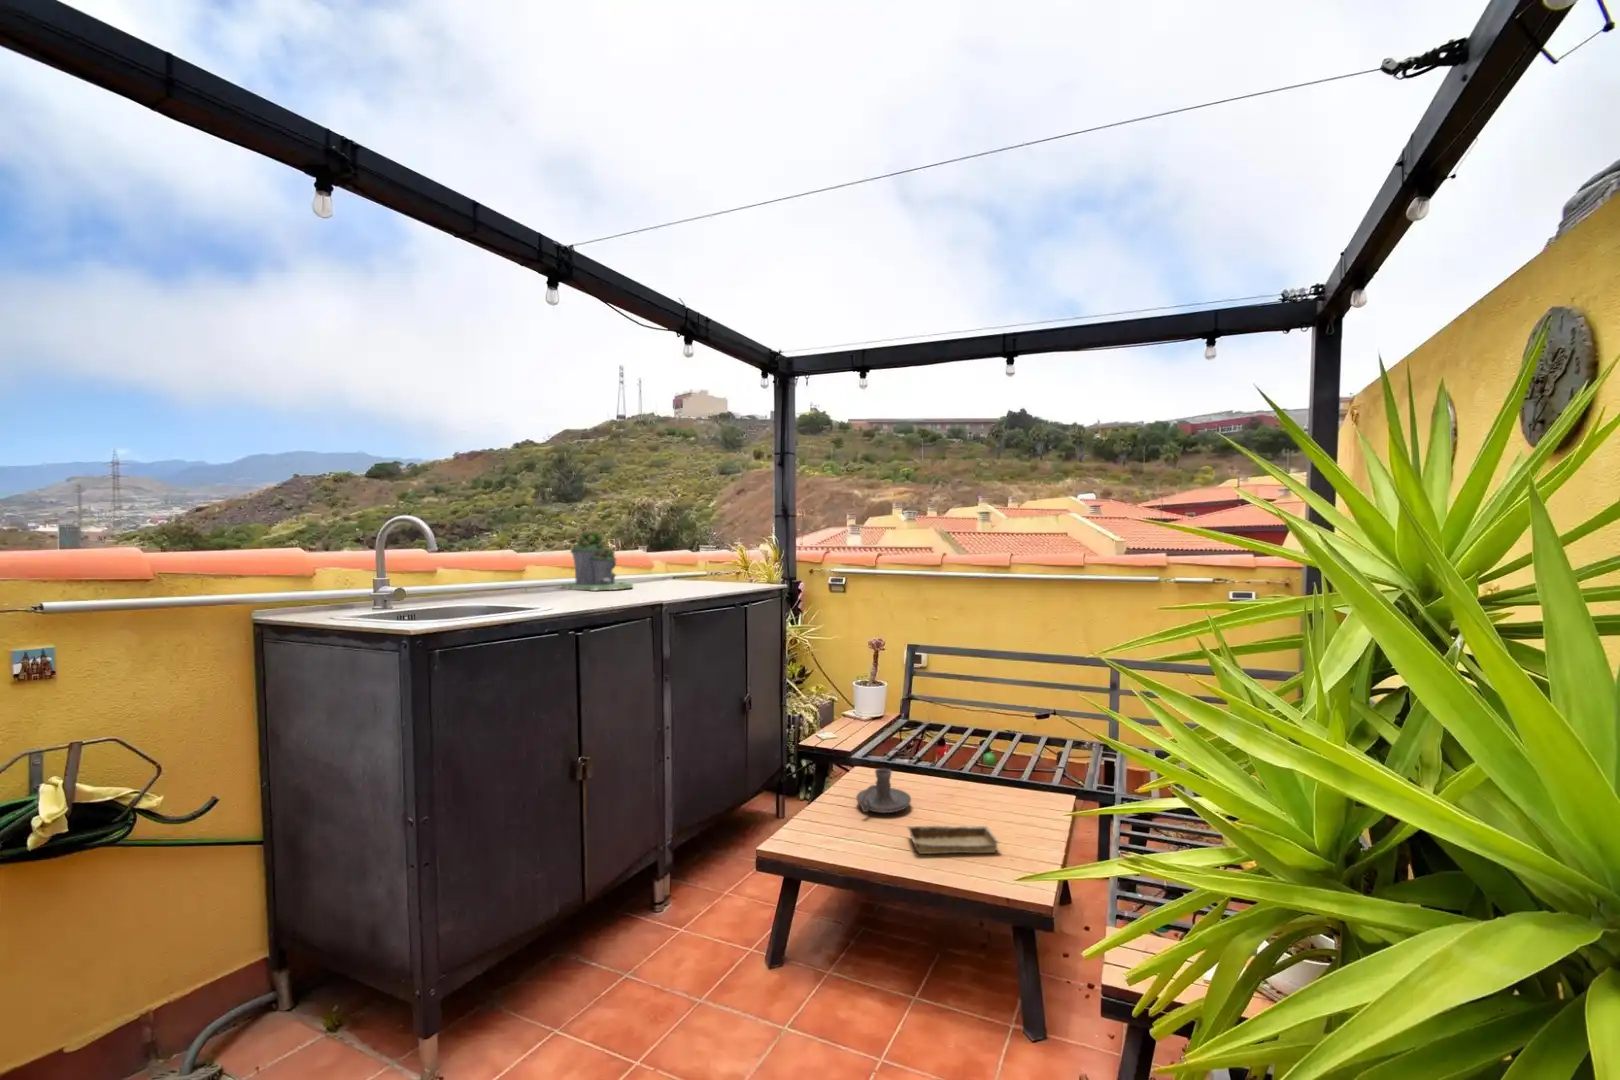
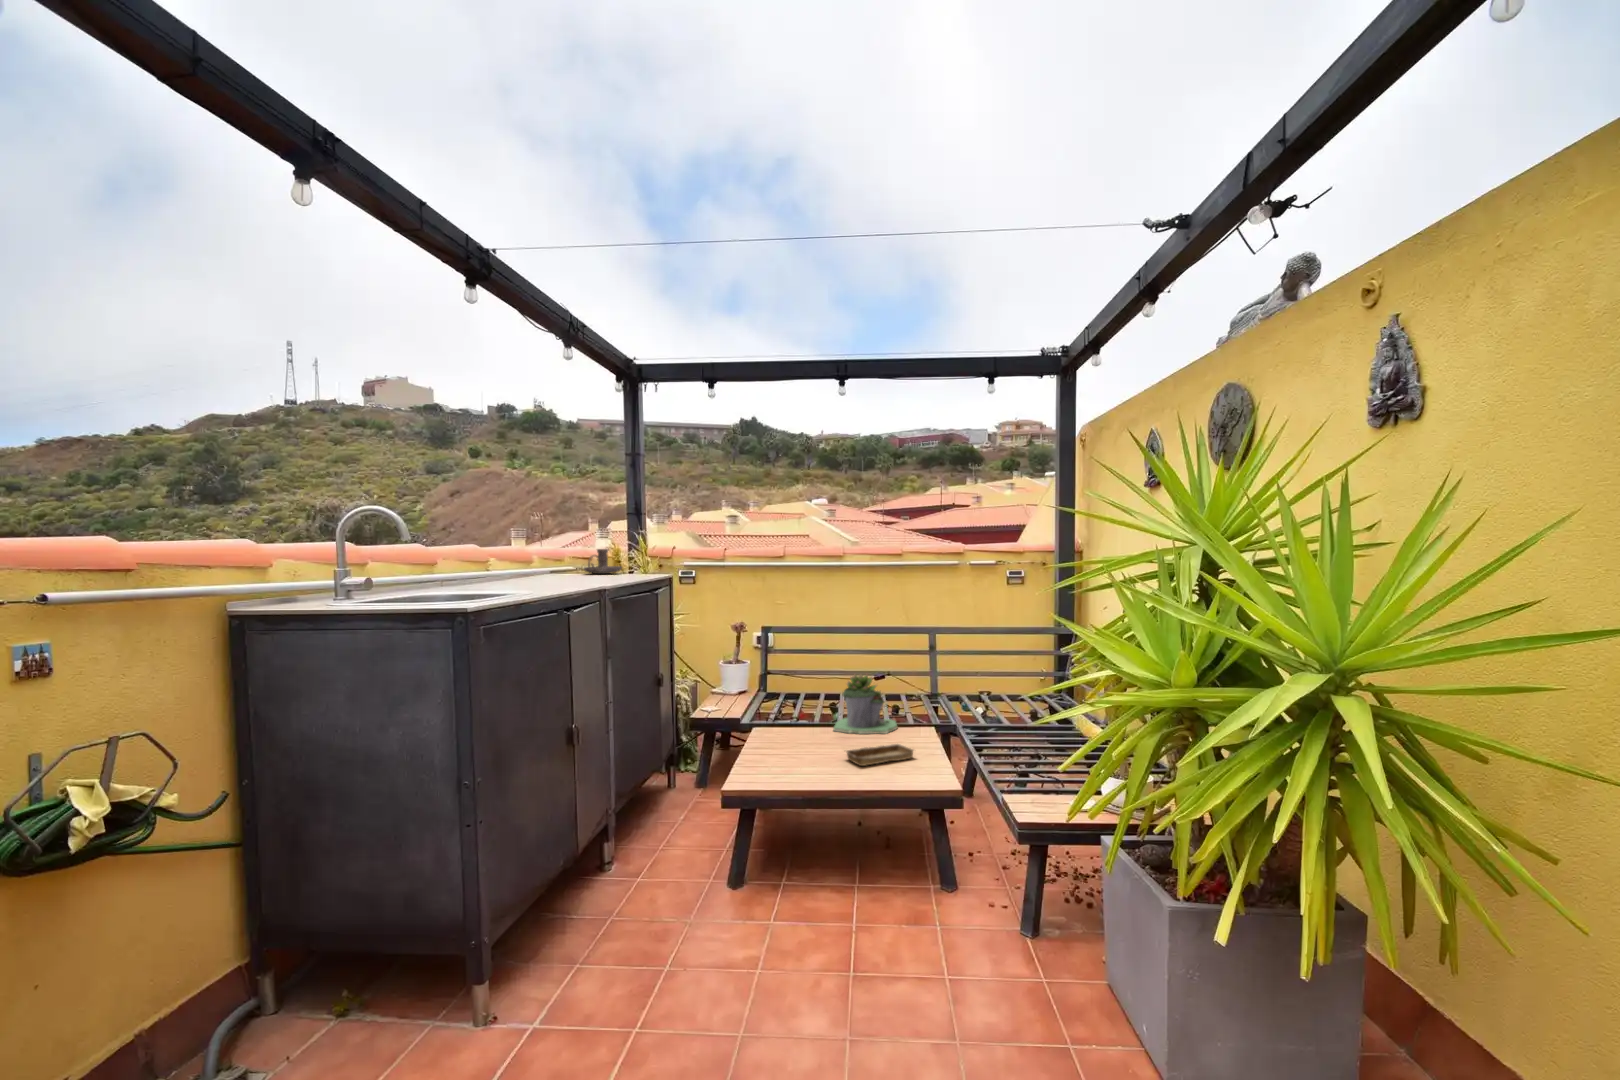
succulent planter: present [561,528,633,591] -> present [833,674,898,734]
candle holder: present [856,768,911,813] -> present [584,549,622,574]

